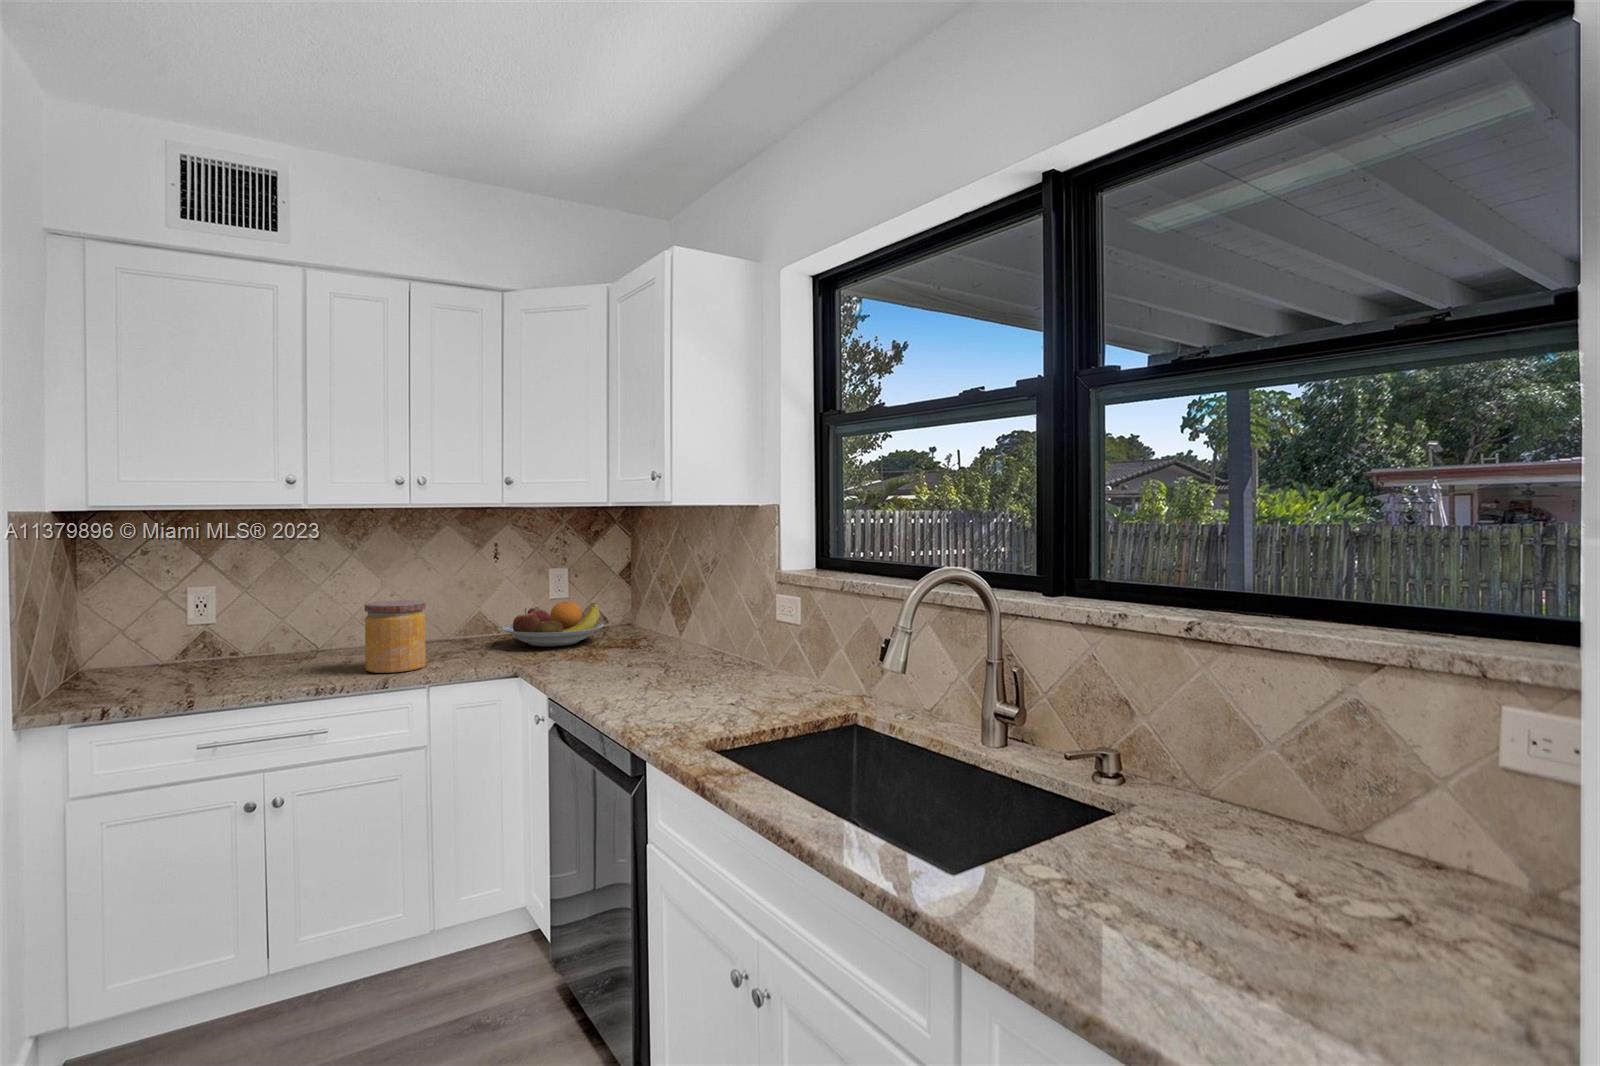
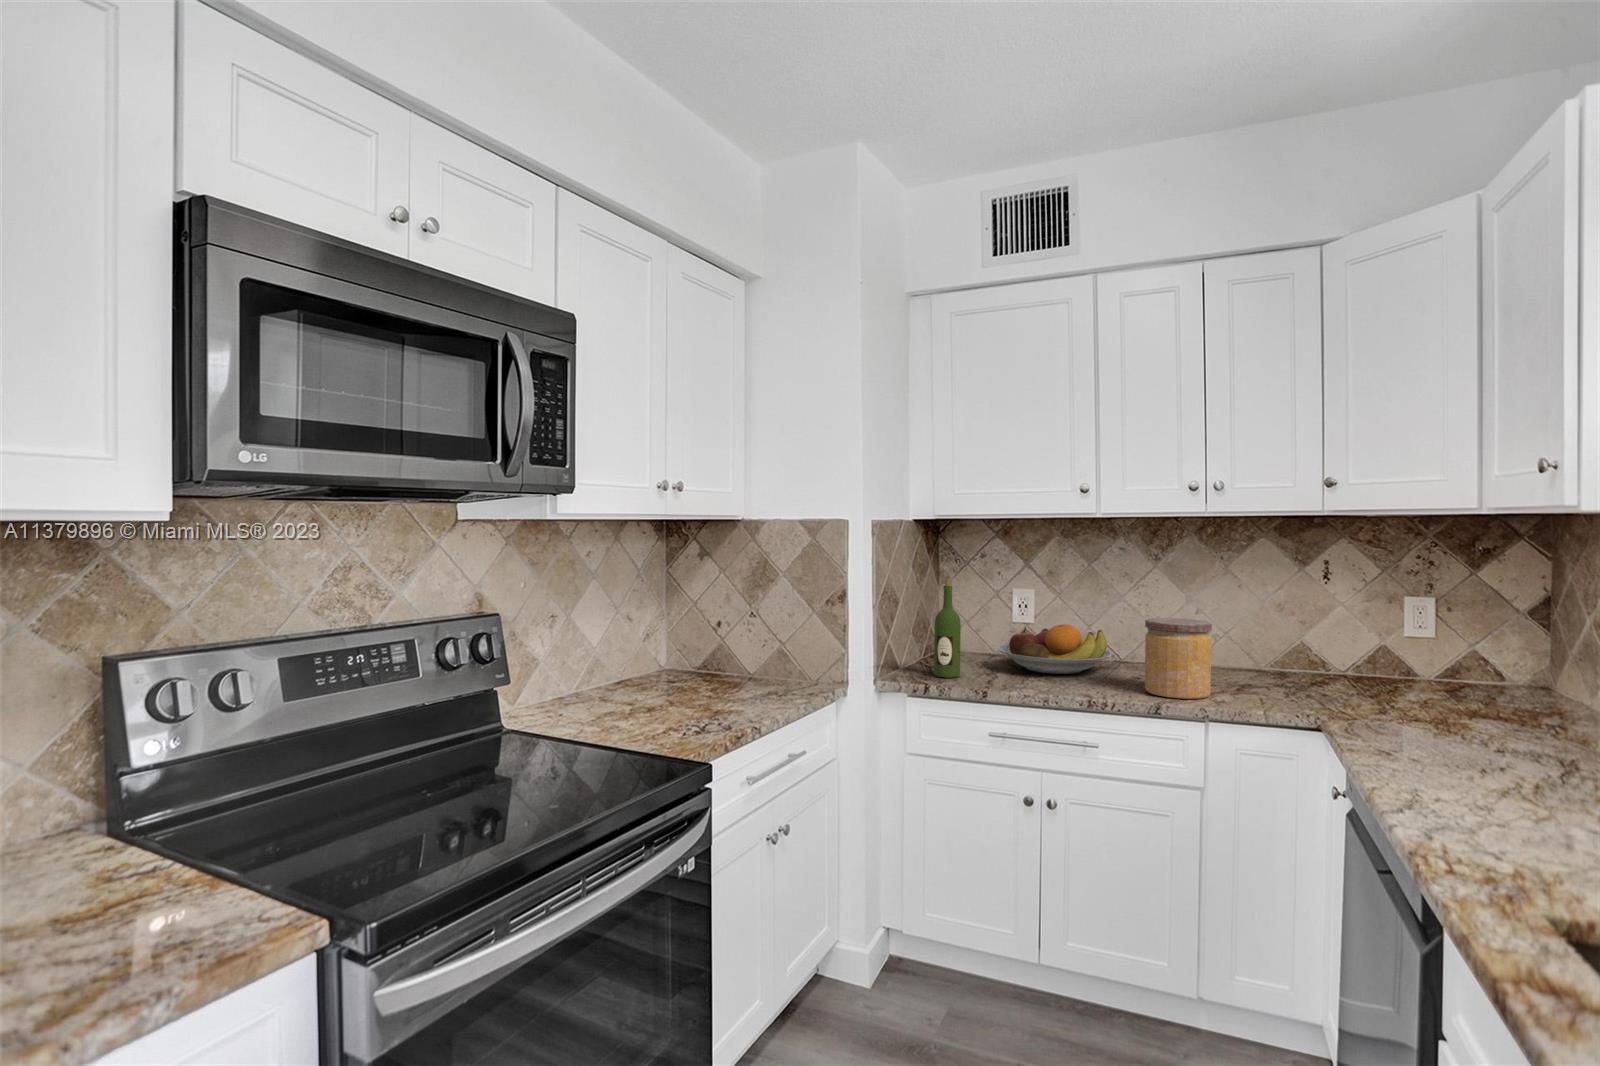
wine bottle: none [99,582,139,699] -> present [934,579,961,678]
fruit bowl: present [502,602,604,647] -> present [998,624,1112,674]

